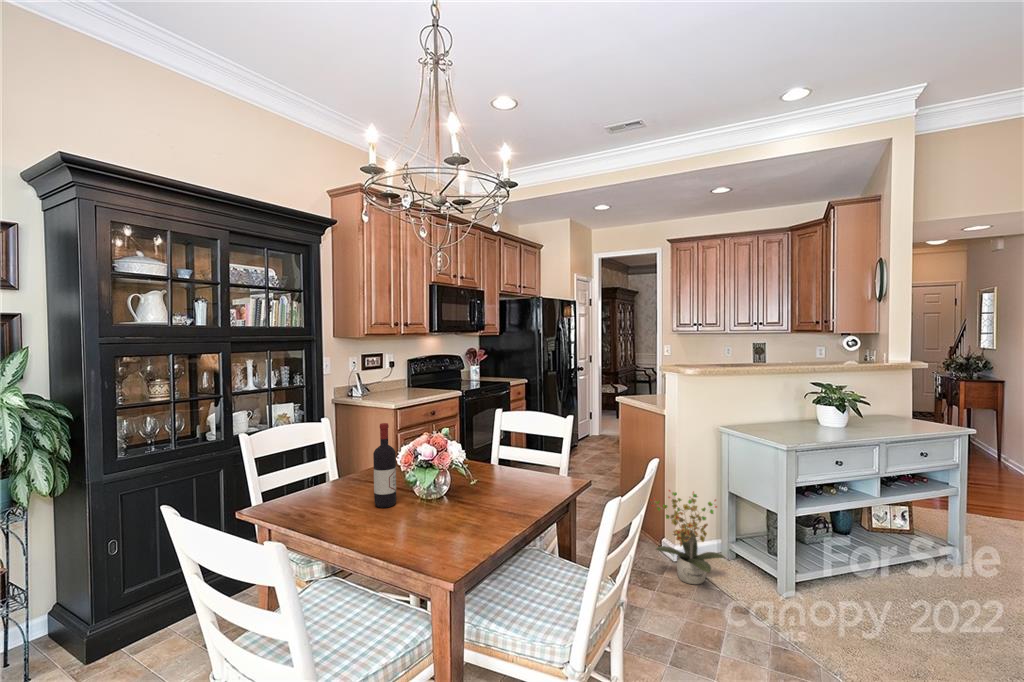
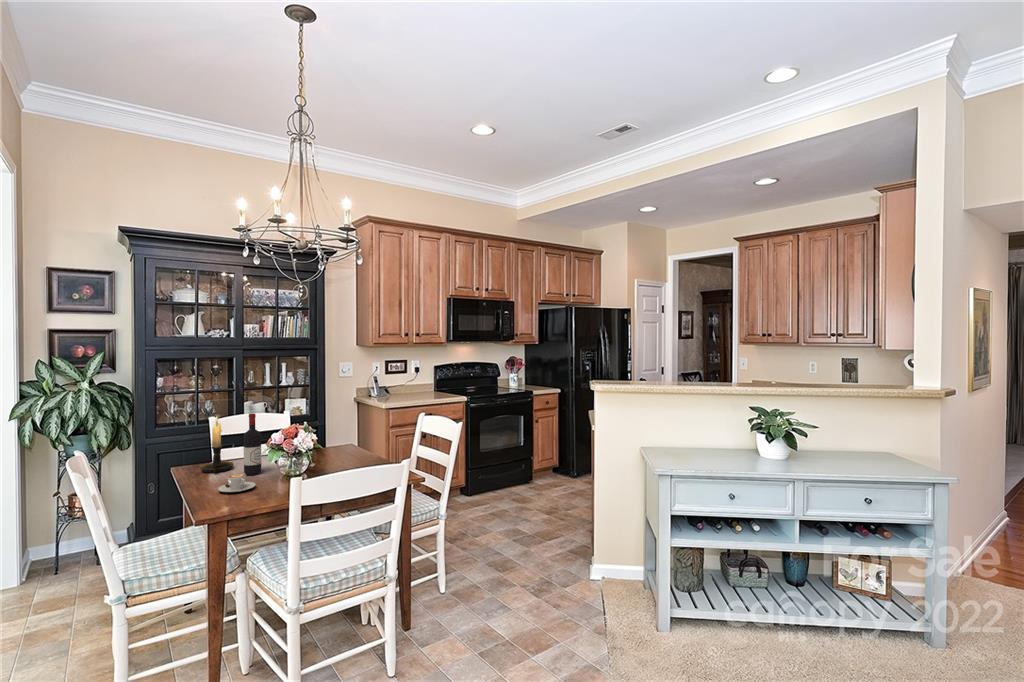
candle holder: none [296,431,340,512] -> present [201,416,233,473]
potted plant: present [650,490,724,584] -> none [548,505,615,601]
coffee cup: none [395,506,443,535] -> present [218,474,256,492]

